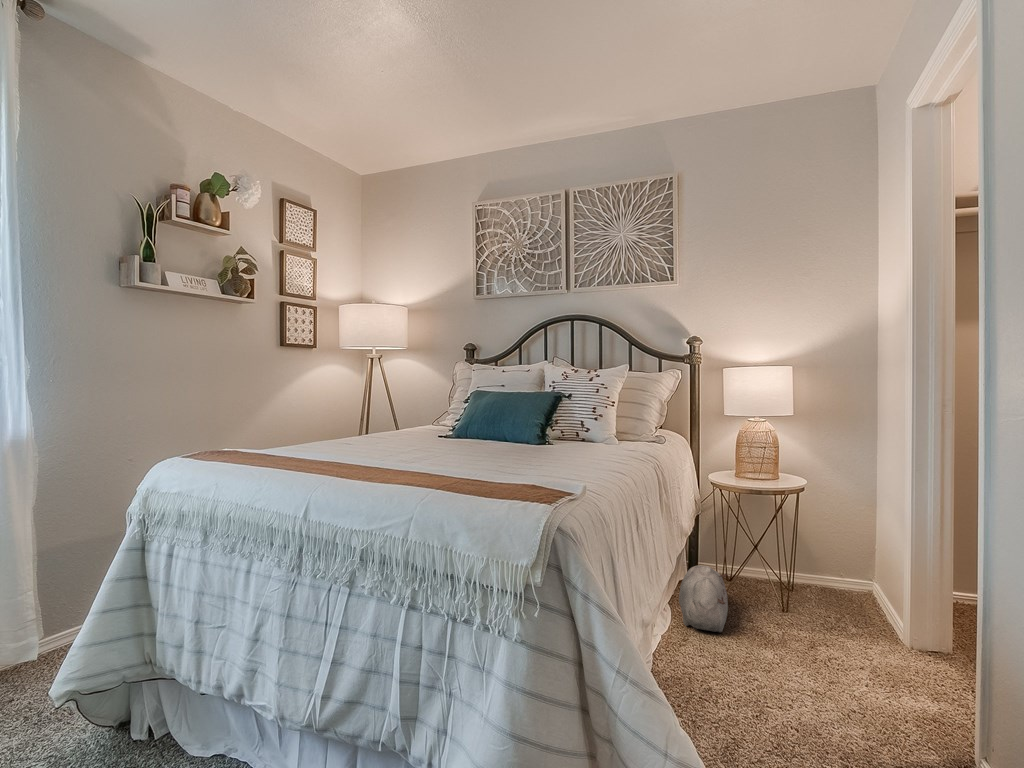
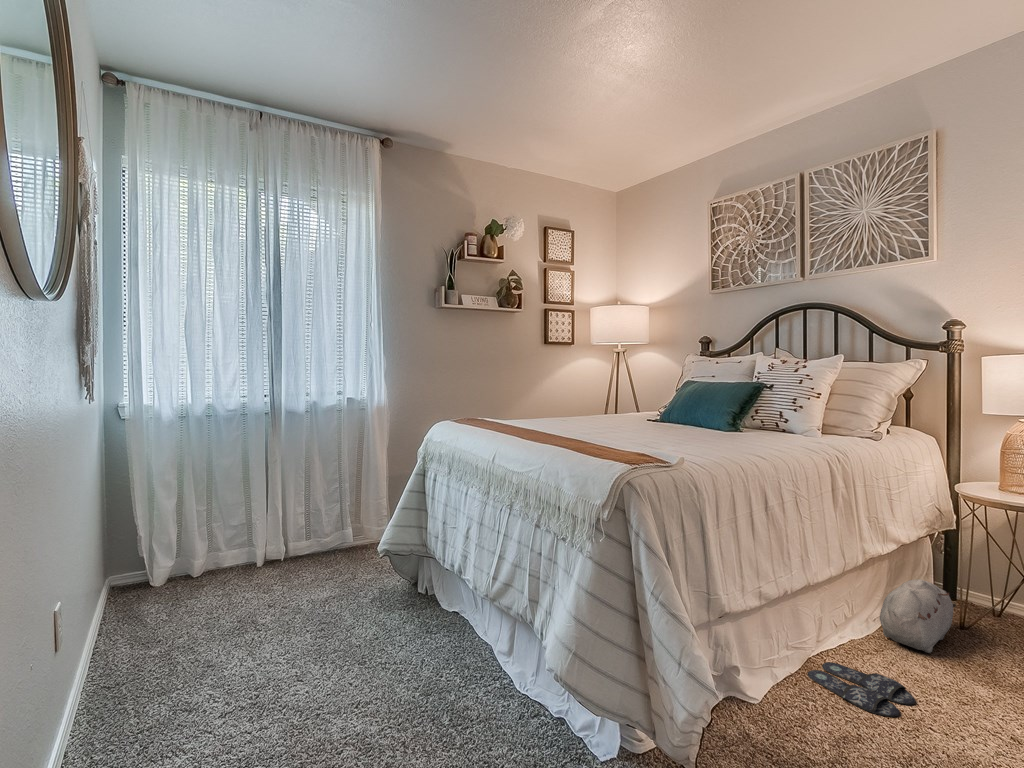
slippers: none [662,669,750,715] -> present [808,662,915,717]

